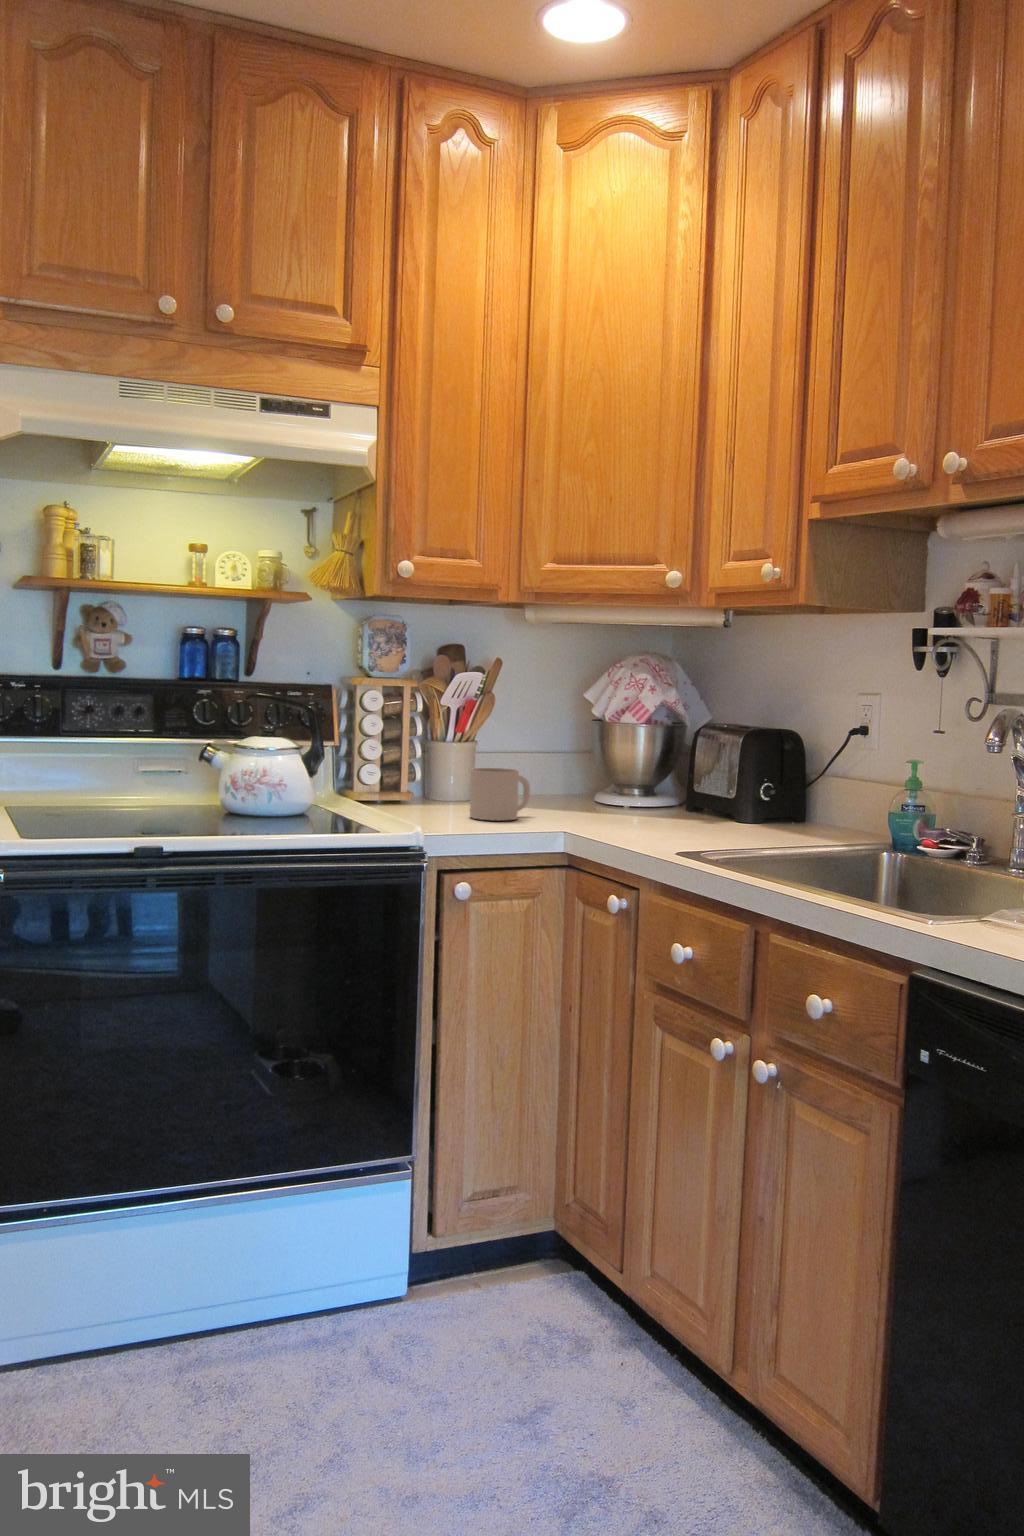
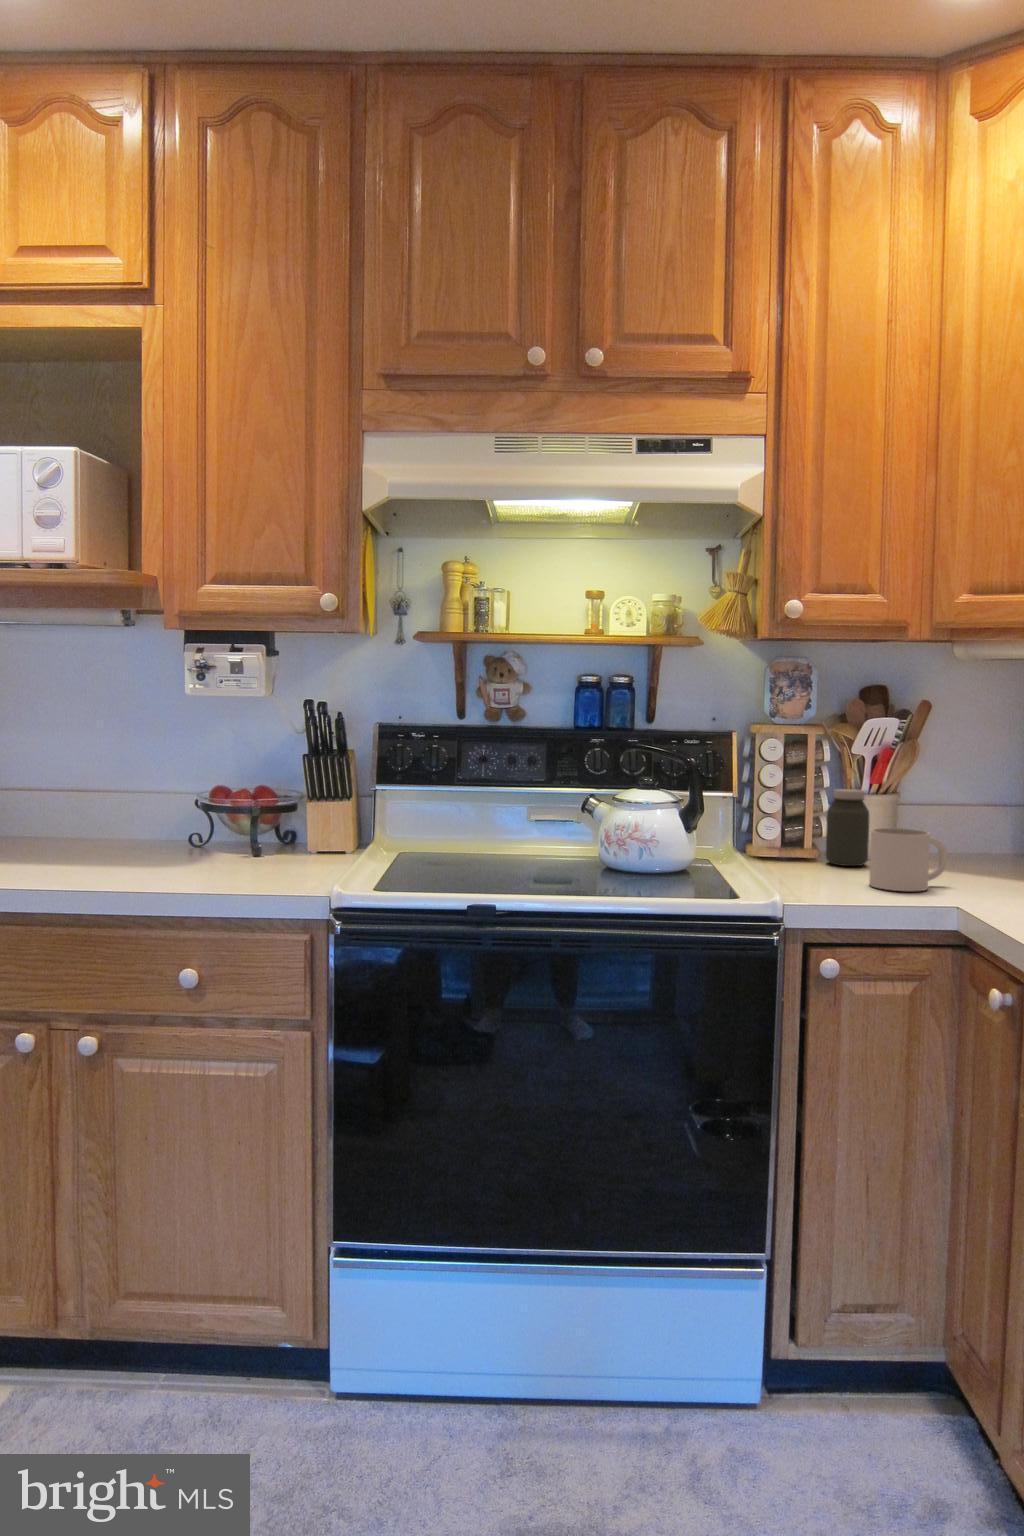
jar: none [423,737,460,805] -> present [826,789,870,866]

